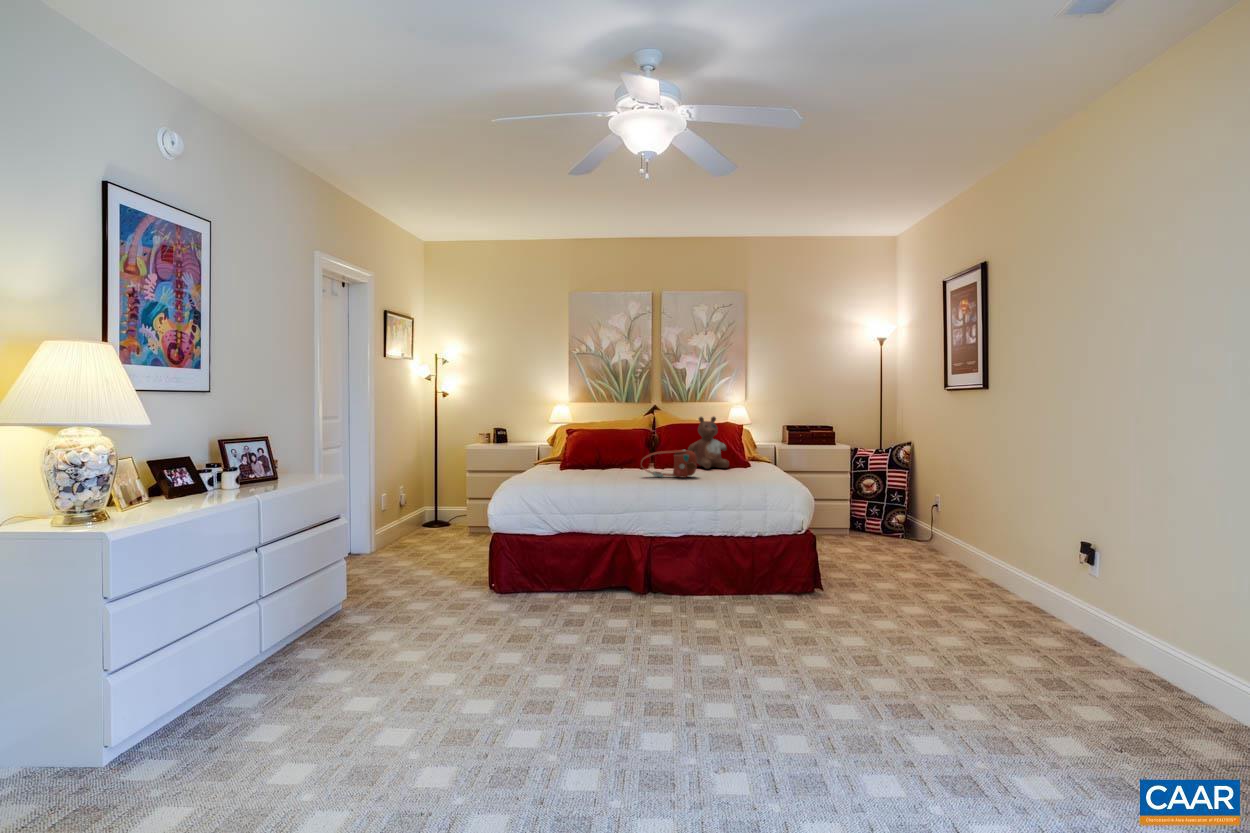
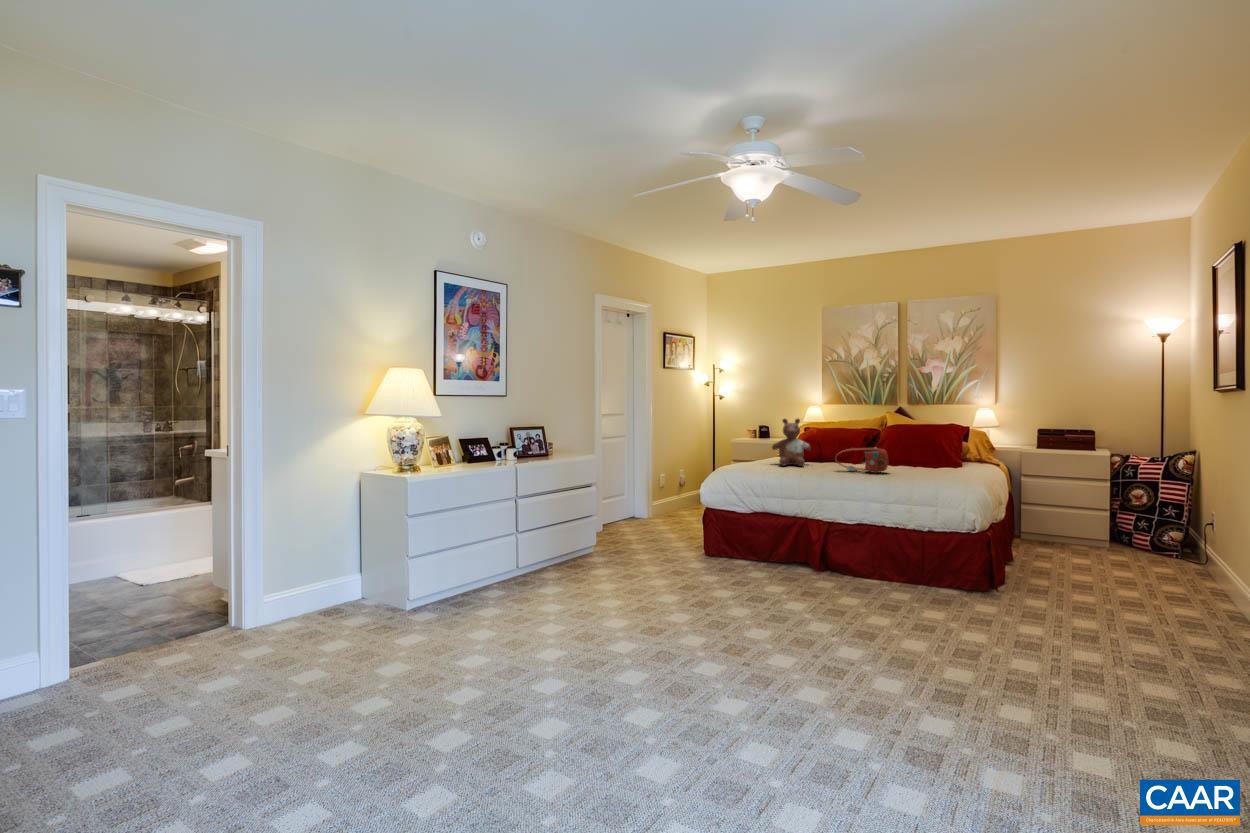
stuffed bear: present [688,417,729,469] -> present [772,419,811,466]

